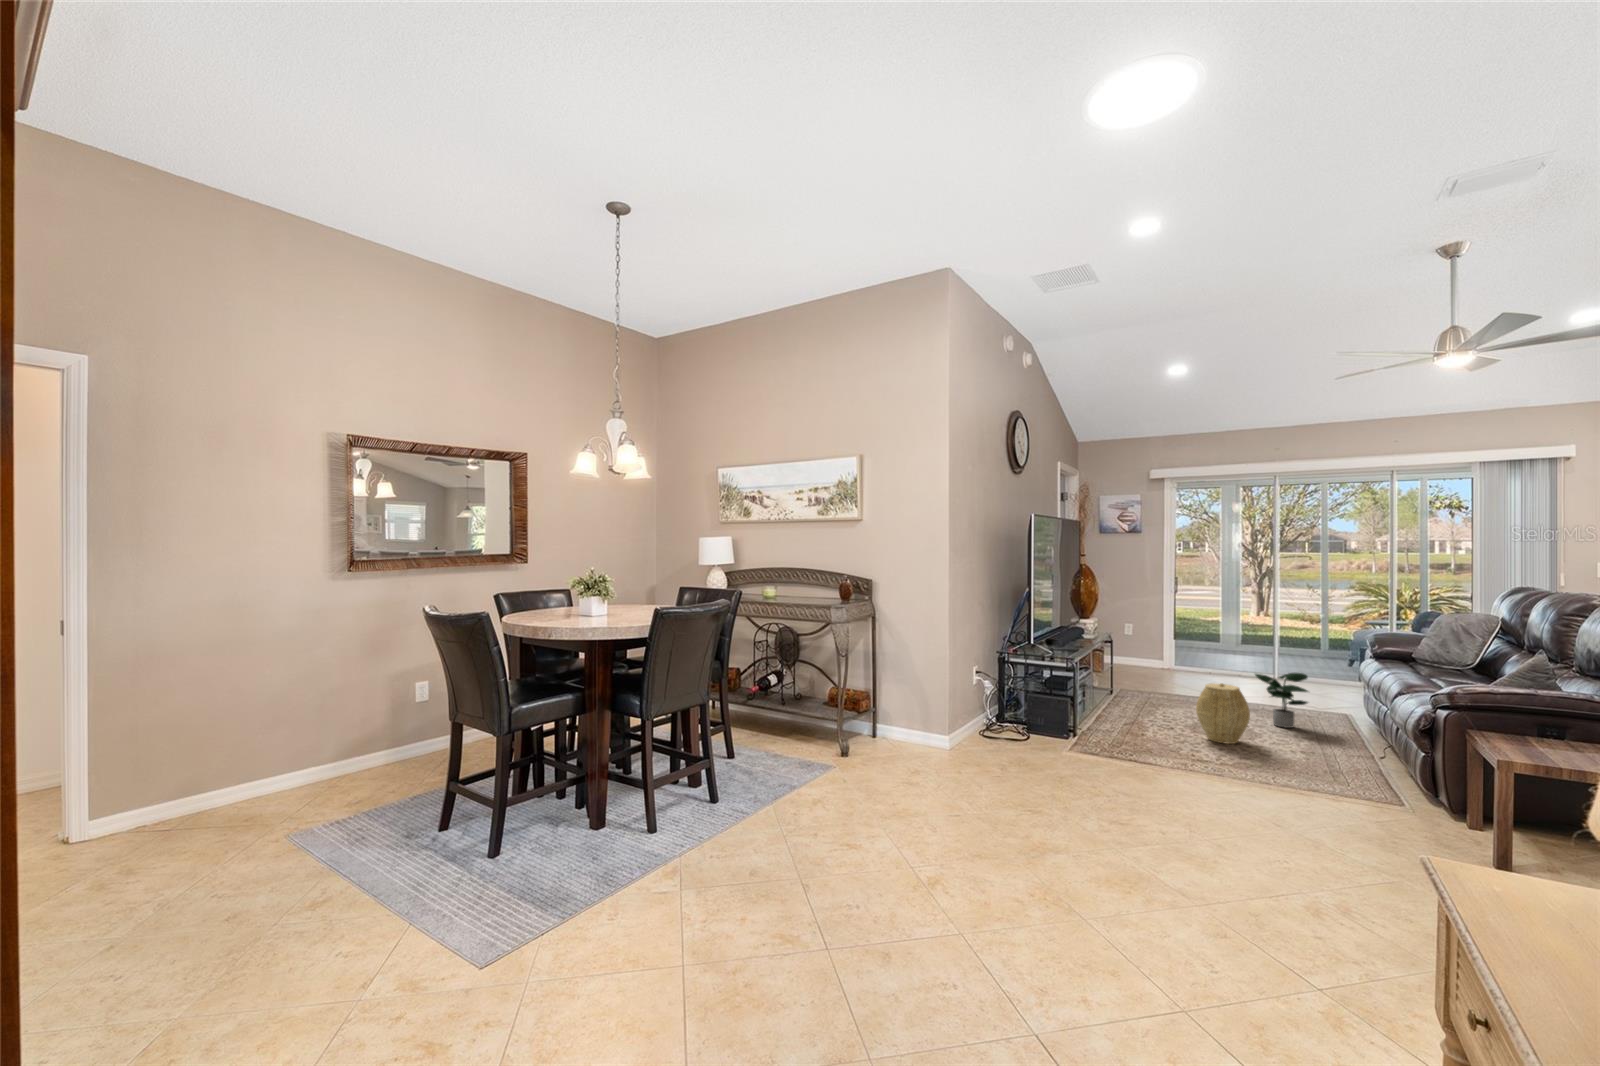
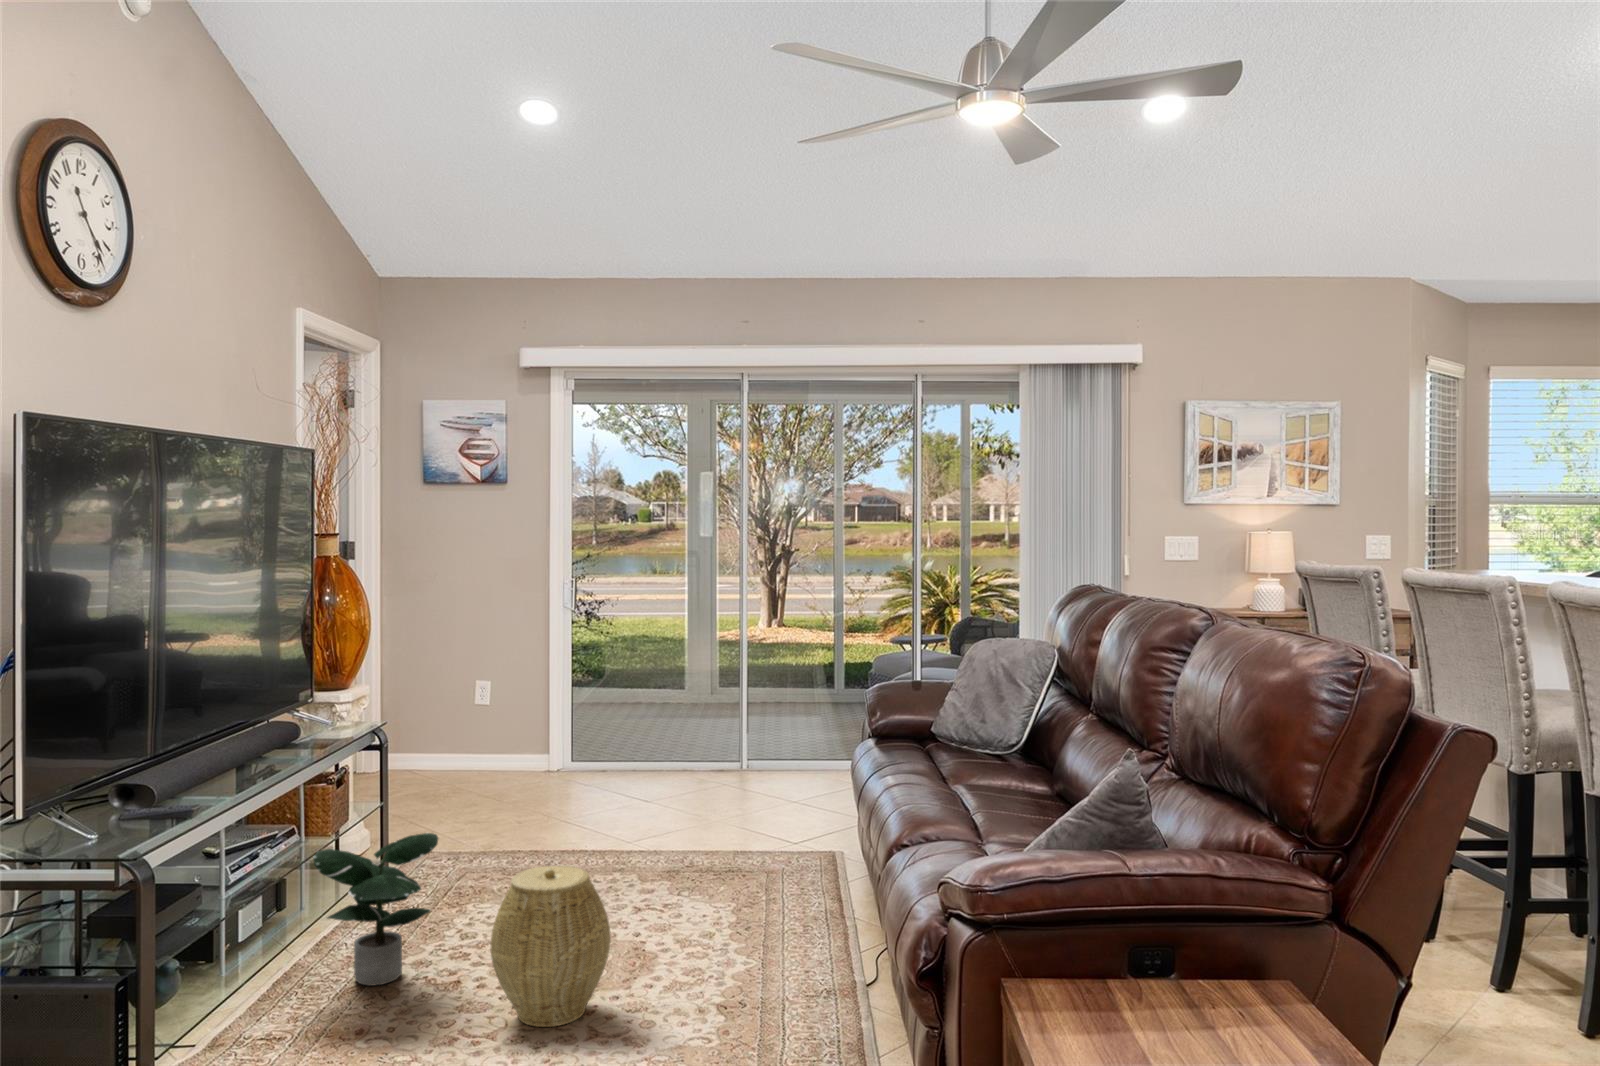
potted plant: present [1255,673,1308,728] -> present [313,833,438,986]

